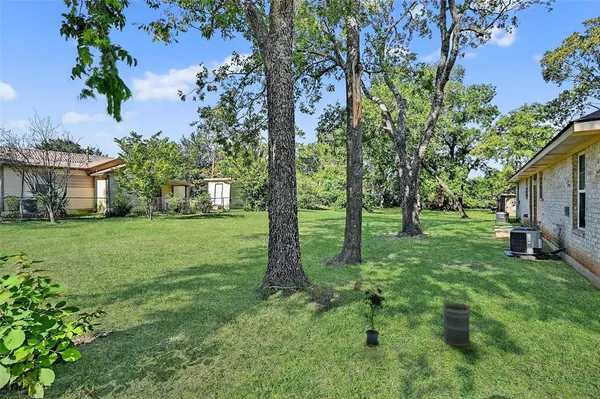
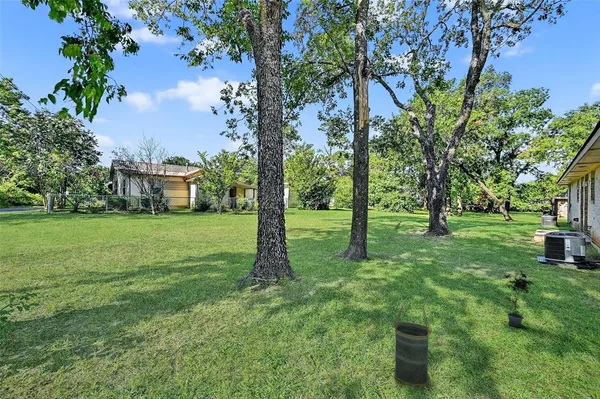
potted plant: present [363,286,387,344] -> present [504,270,536,327]

